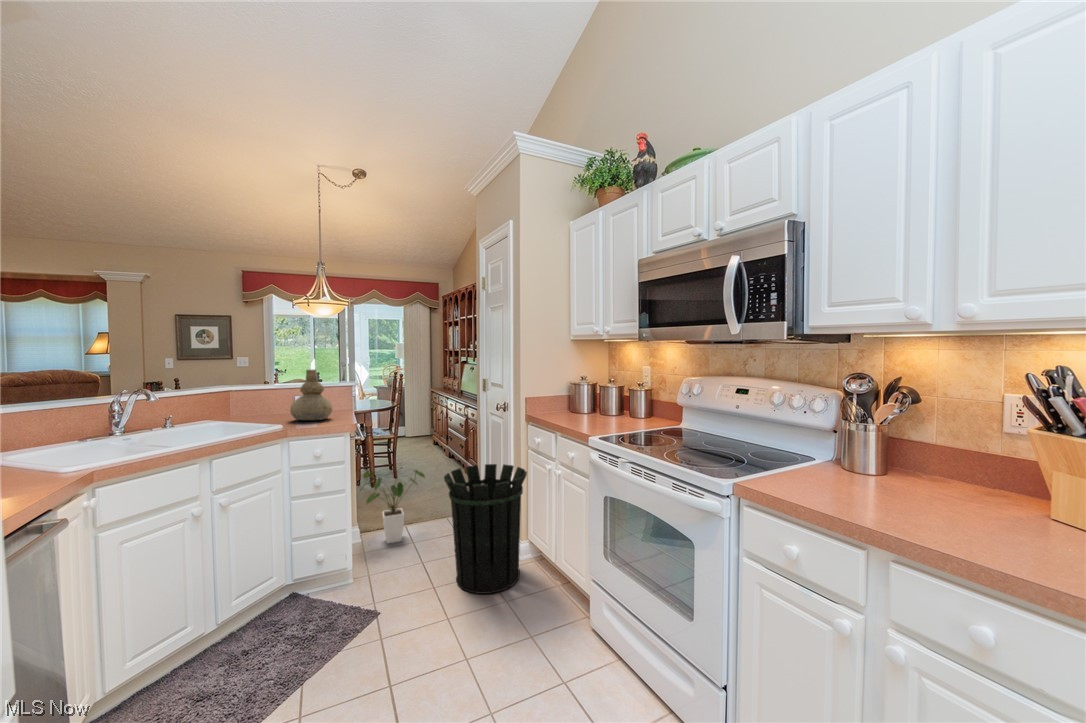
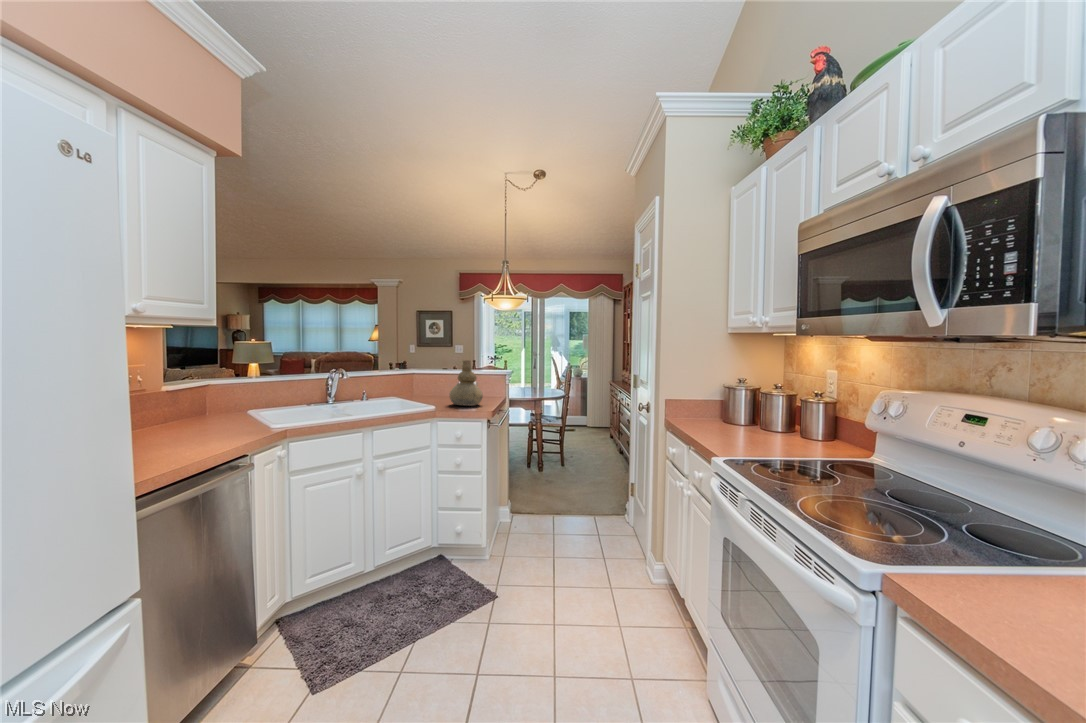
waste bin: present [444,464,527,594] -> none [567,468,658,611]
house plant: present [361,470,425,543] -> none [507,456,567,530]

